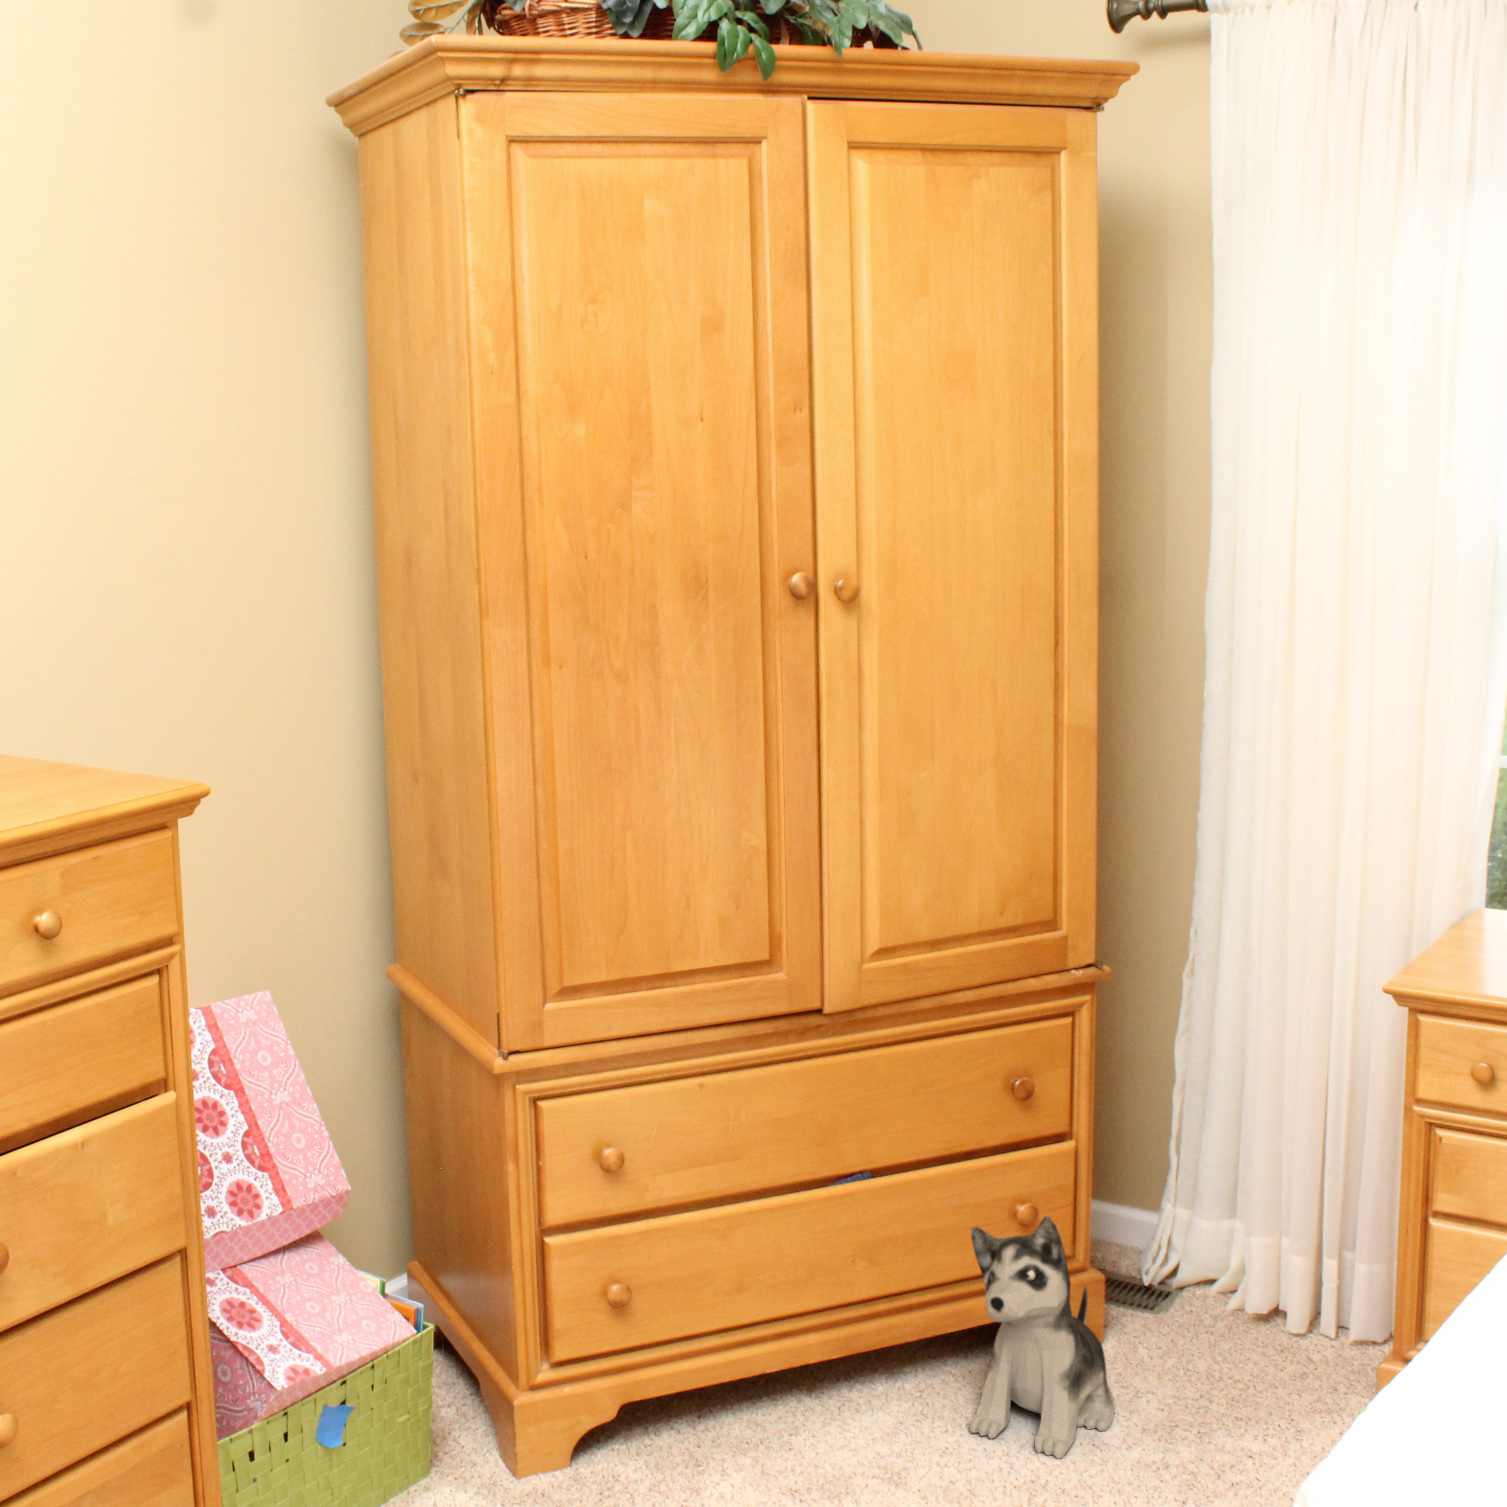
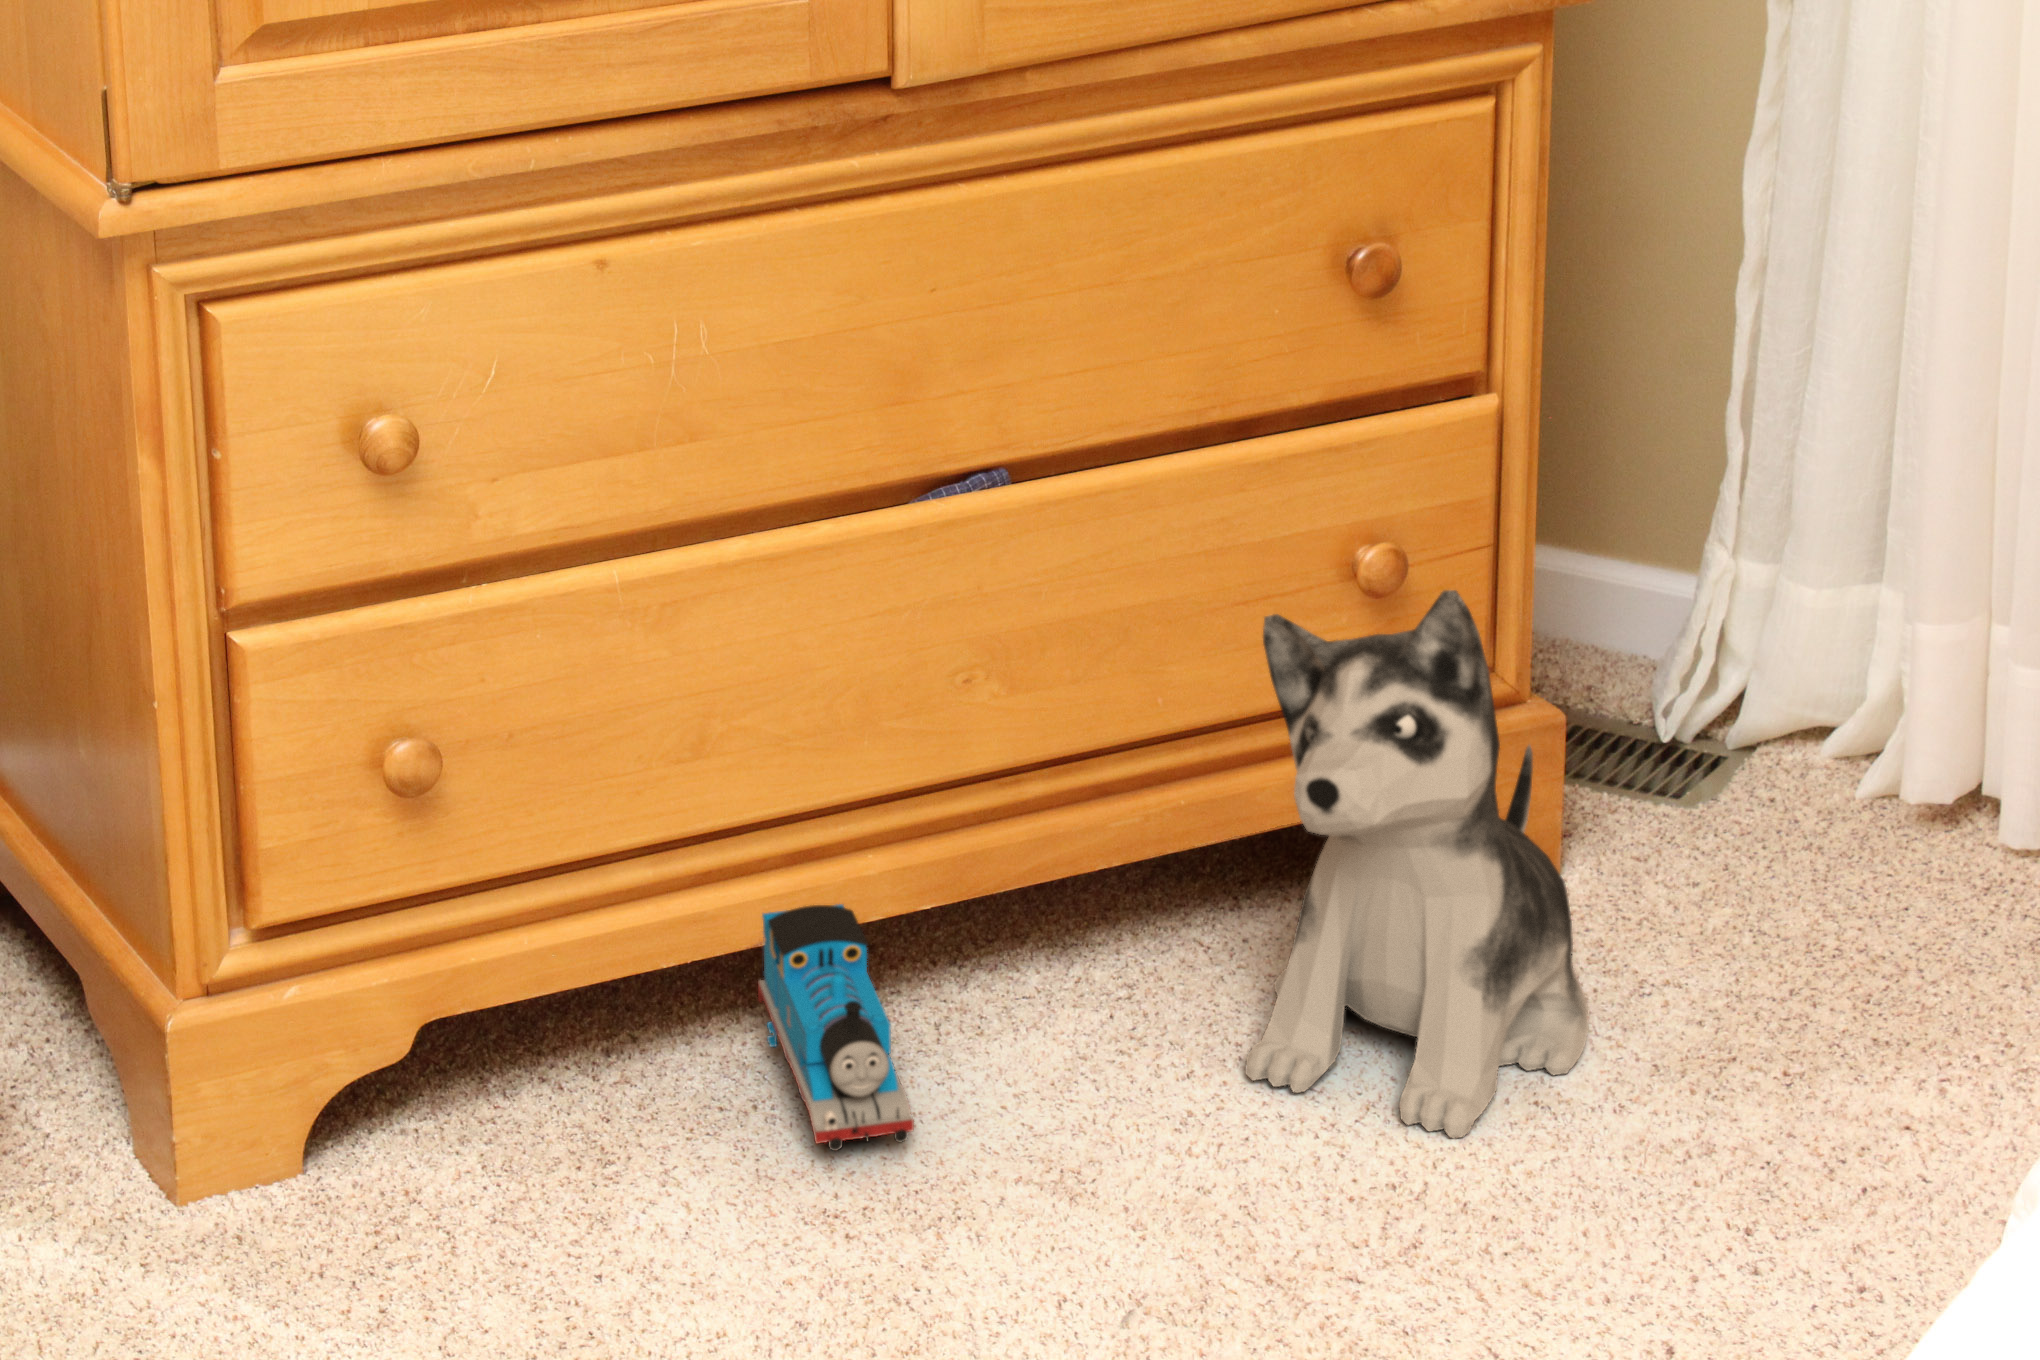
toy train: none [761,1353,828,1463] -> present [758,904,914,1151]

